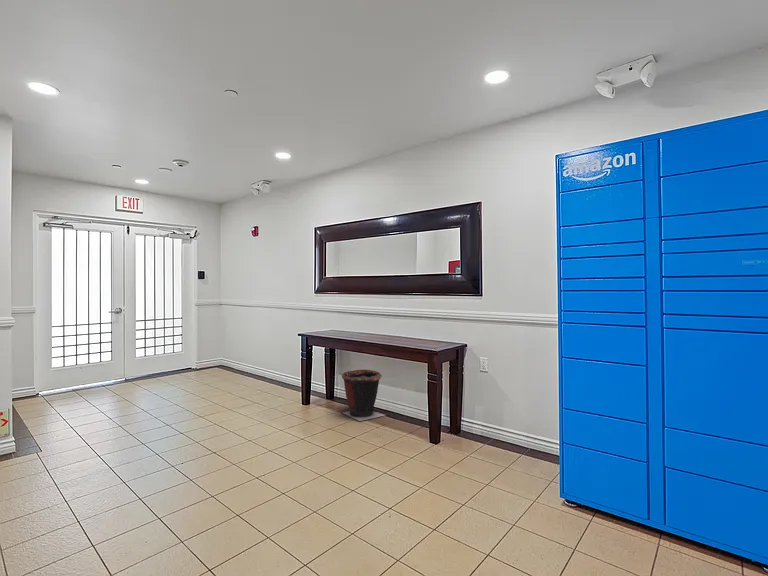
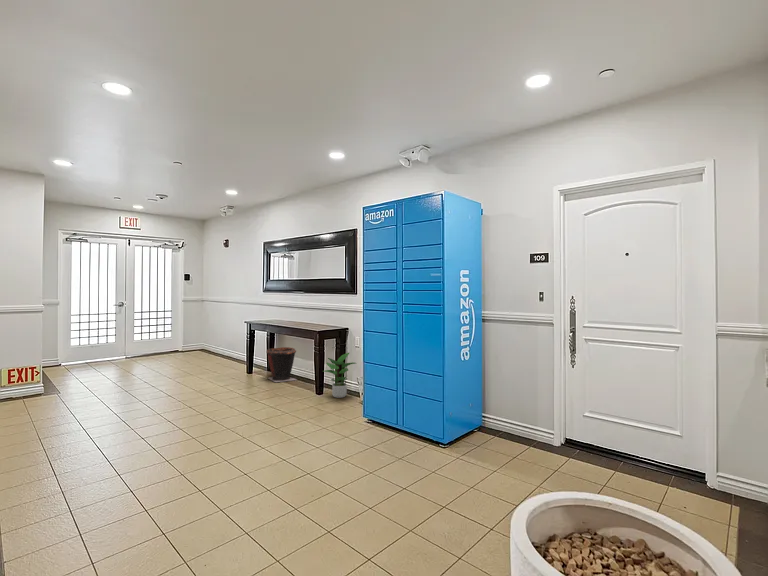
potted plant: none [450,382,499,449] -> present [324,353,356,398]

